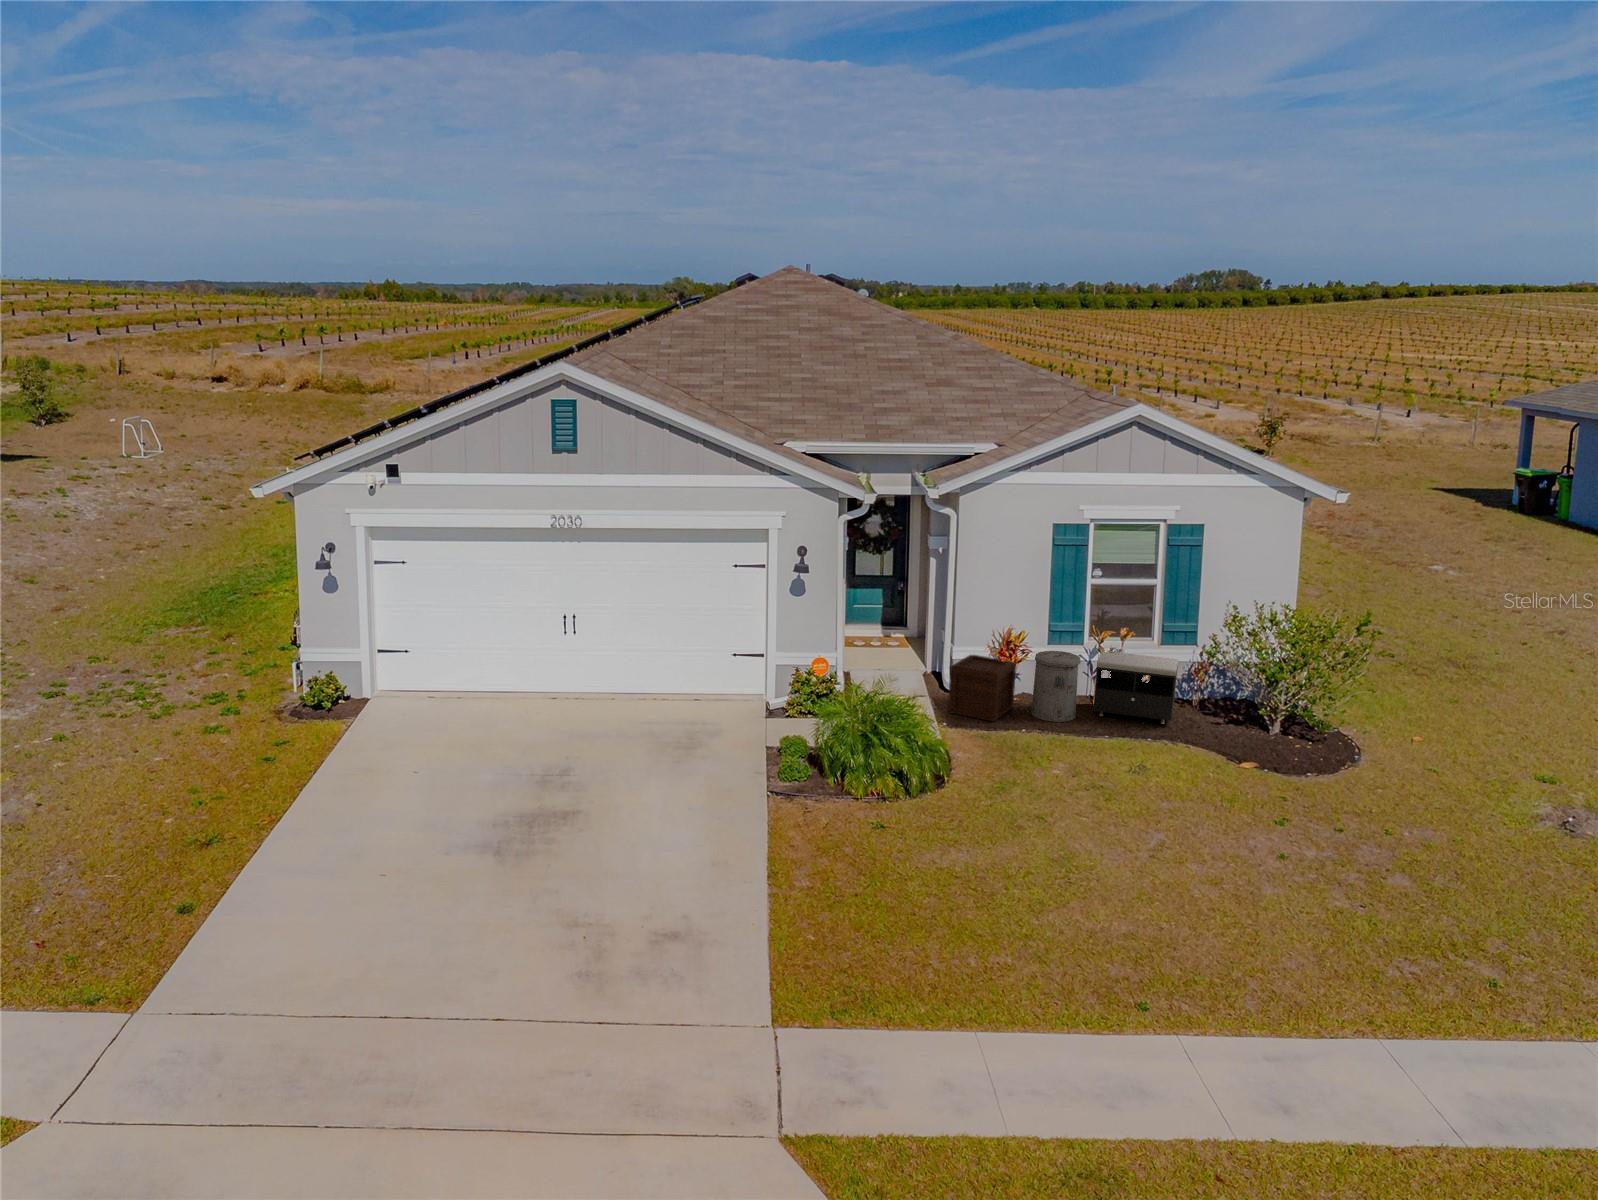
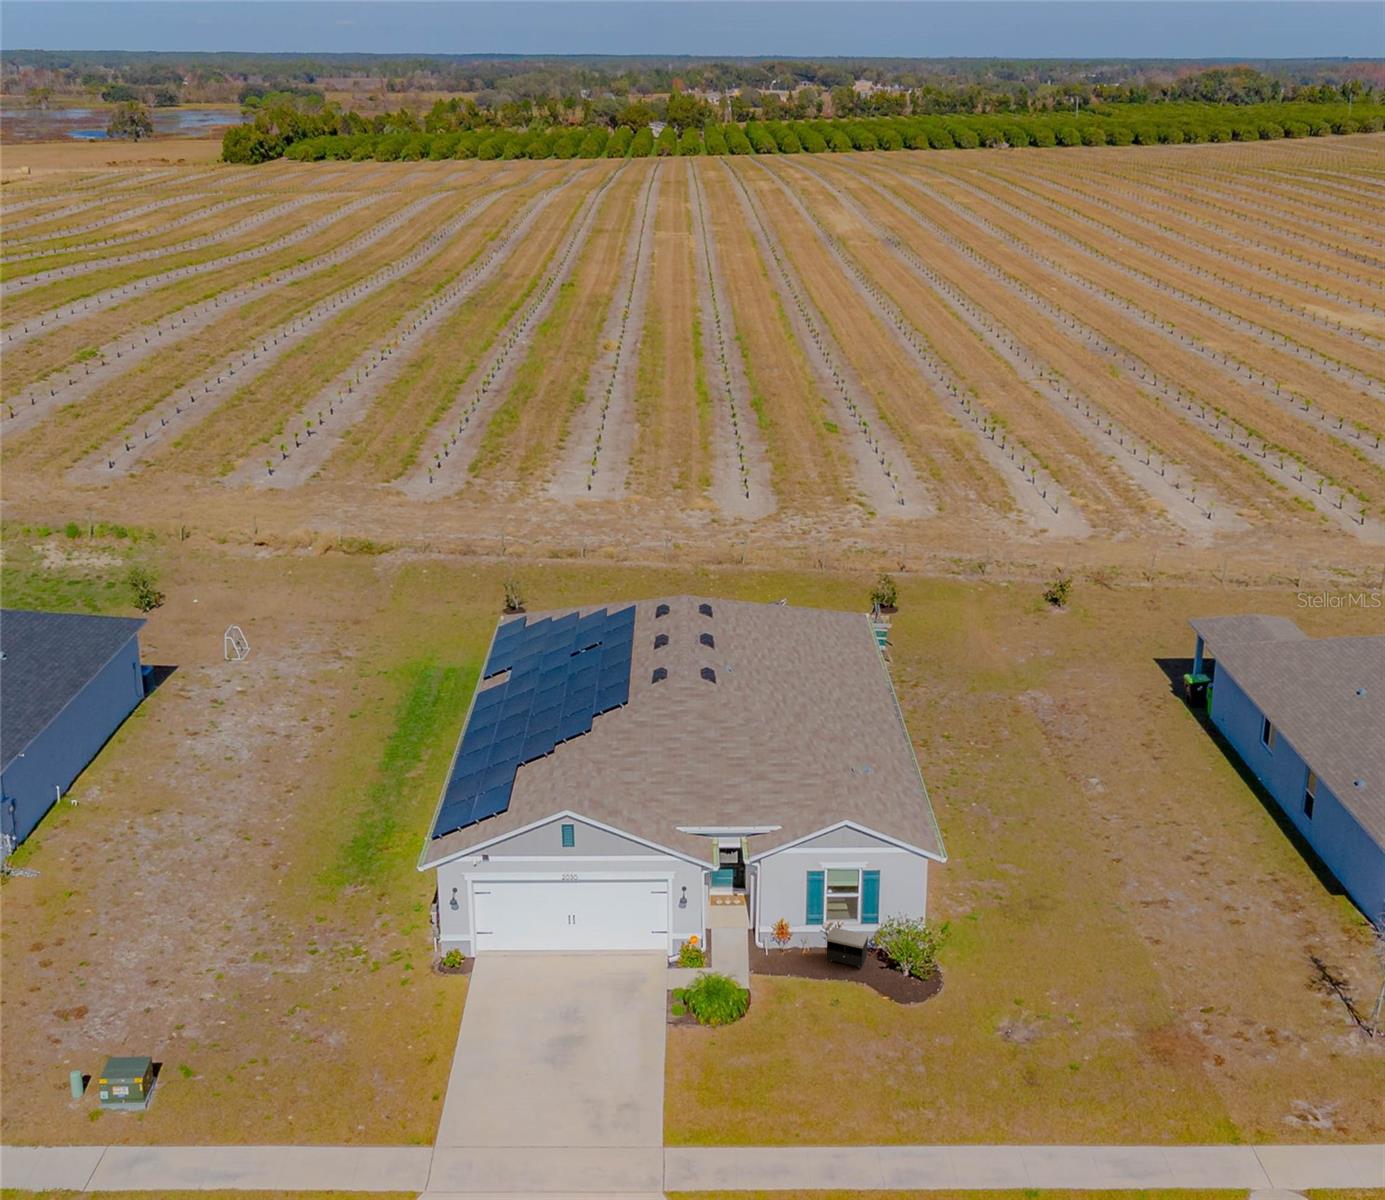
trash can: present [1031,651,1081,722] -> none [797,929,819,967]
wooden crate: present [948,655,1016,721] -> none [756,928,789,967]

